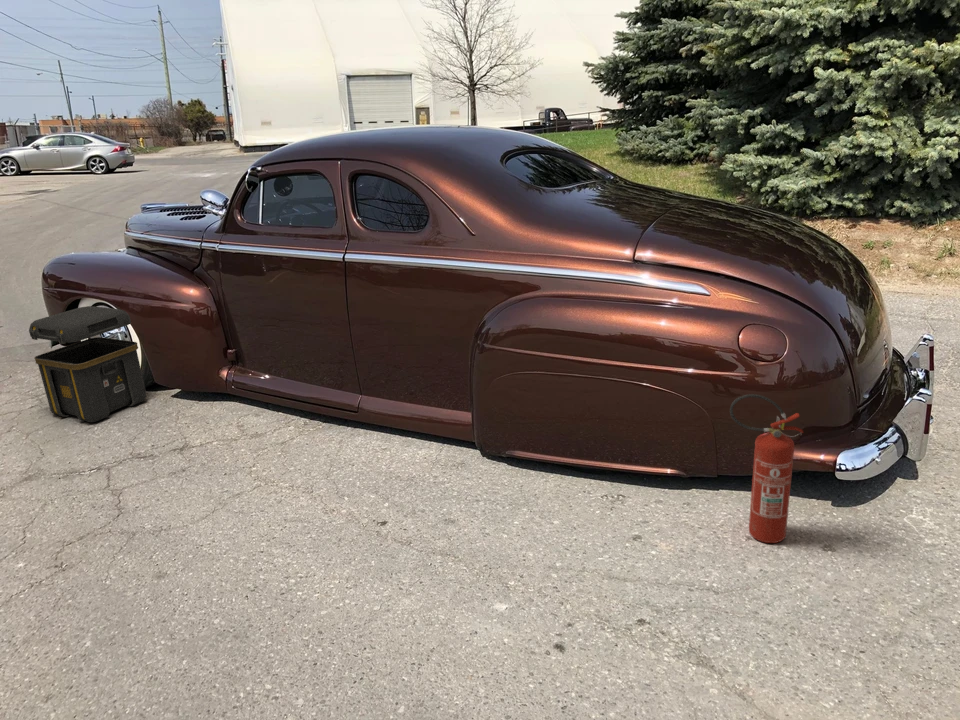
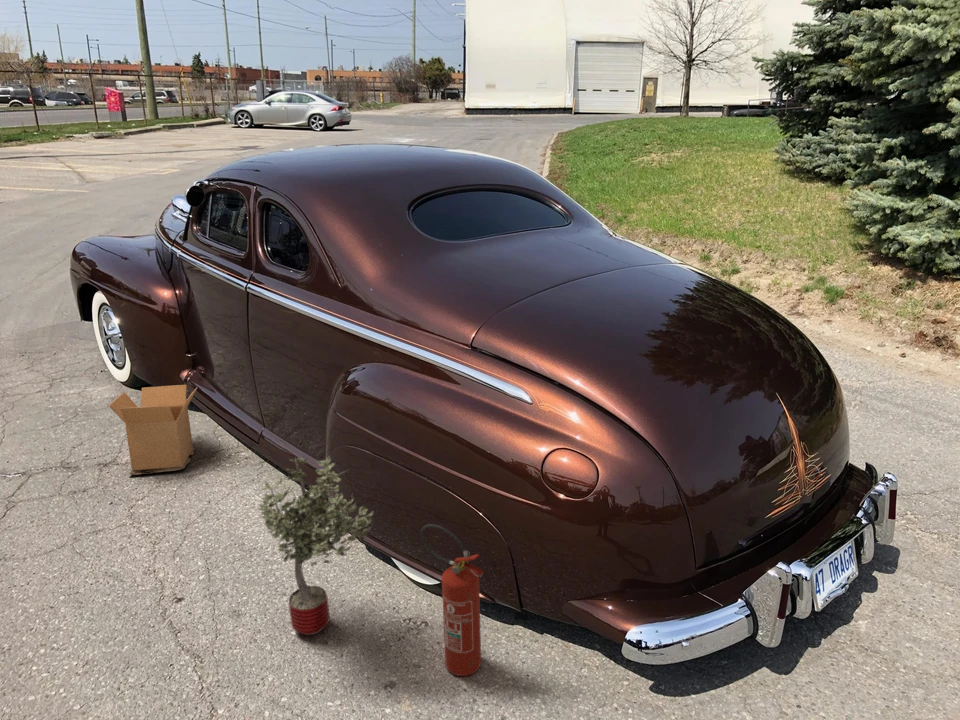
toolbox: present [29,306,146,422] -> none [30,302,124,404]
potted tree: none [518,347,689,549] -> present [259,456,374,635]
cardboard box: none [216,362,308,467] -> present [109,385,197,475]

